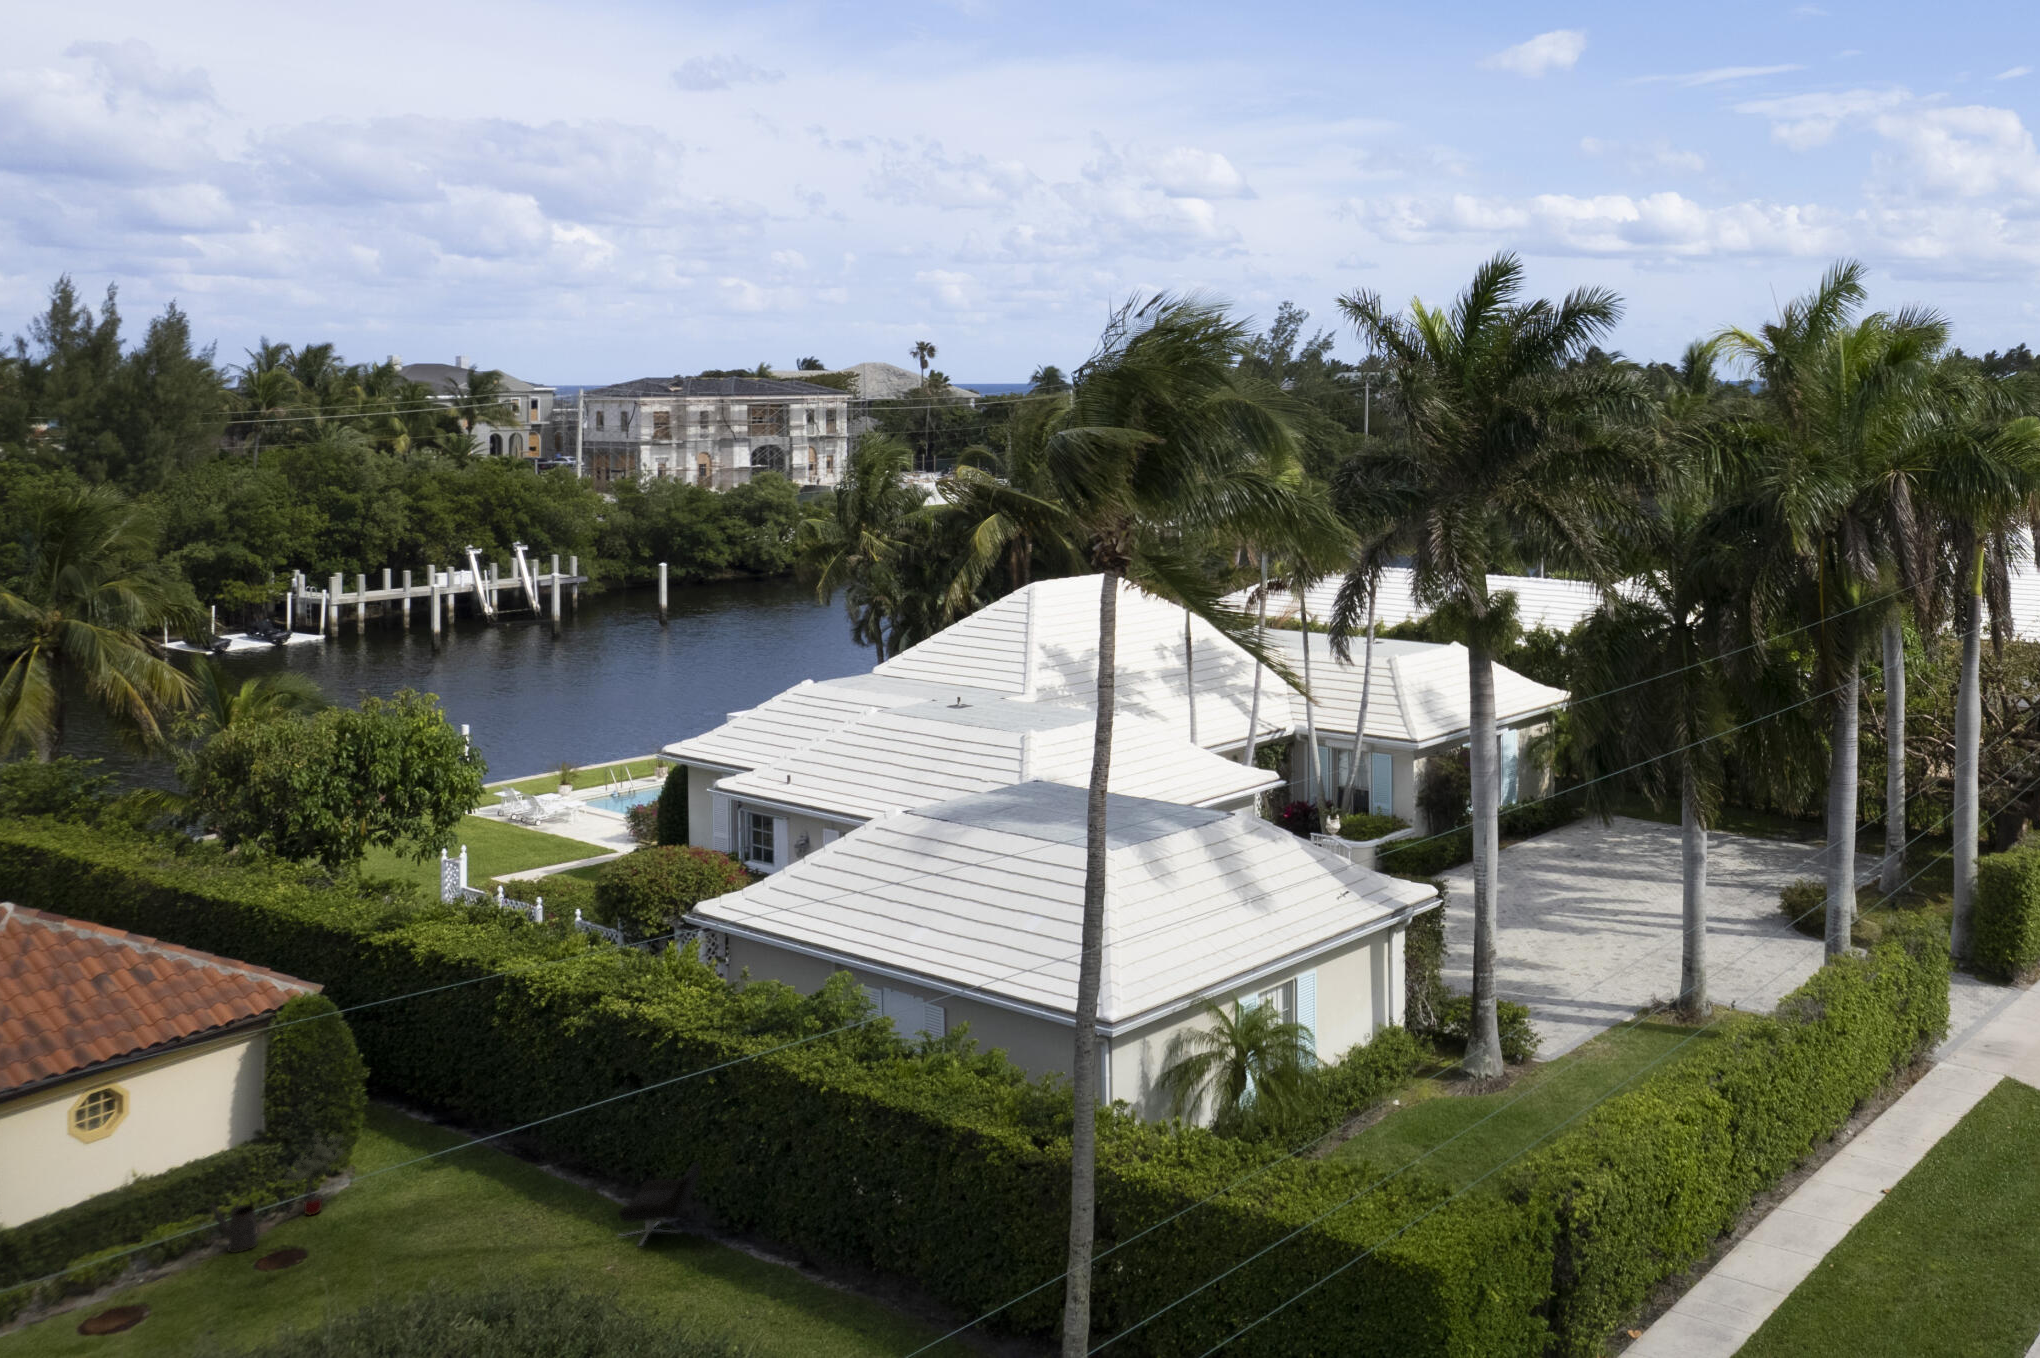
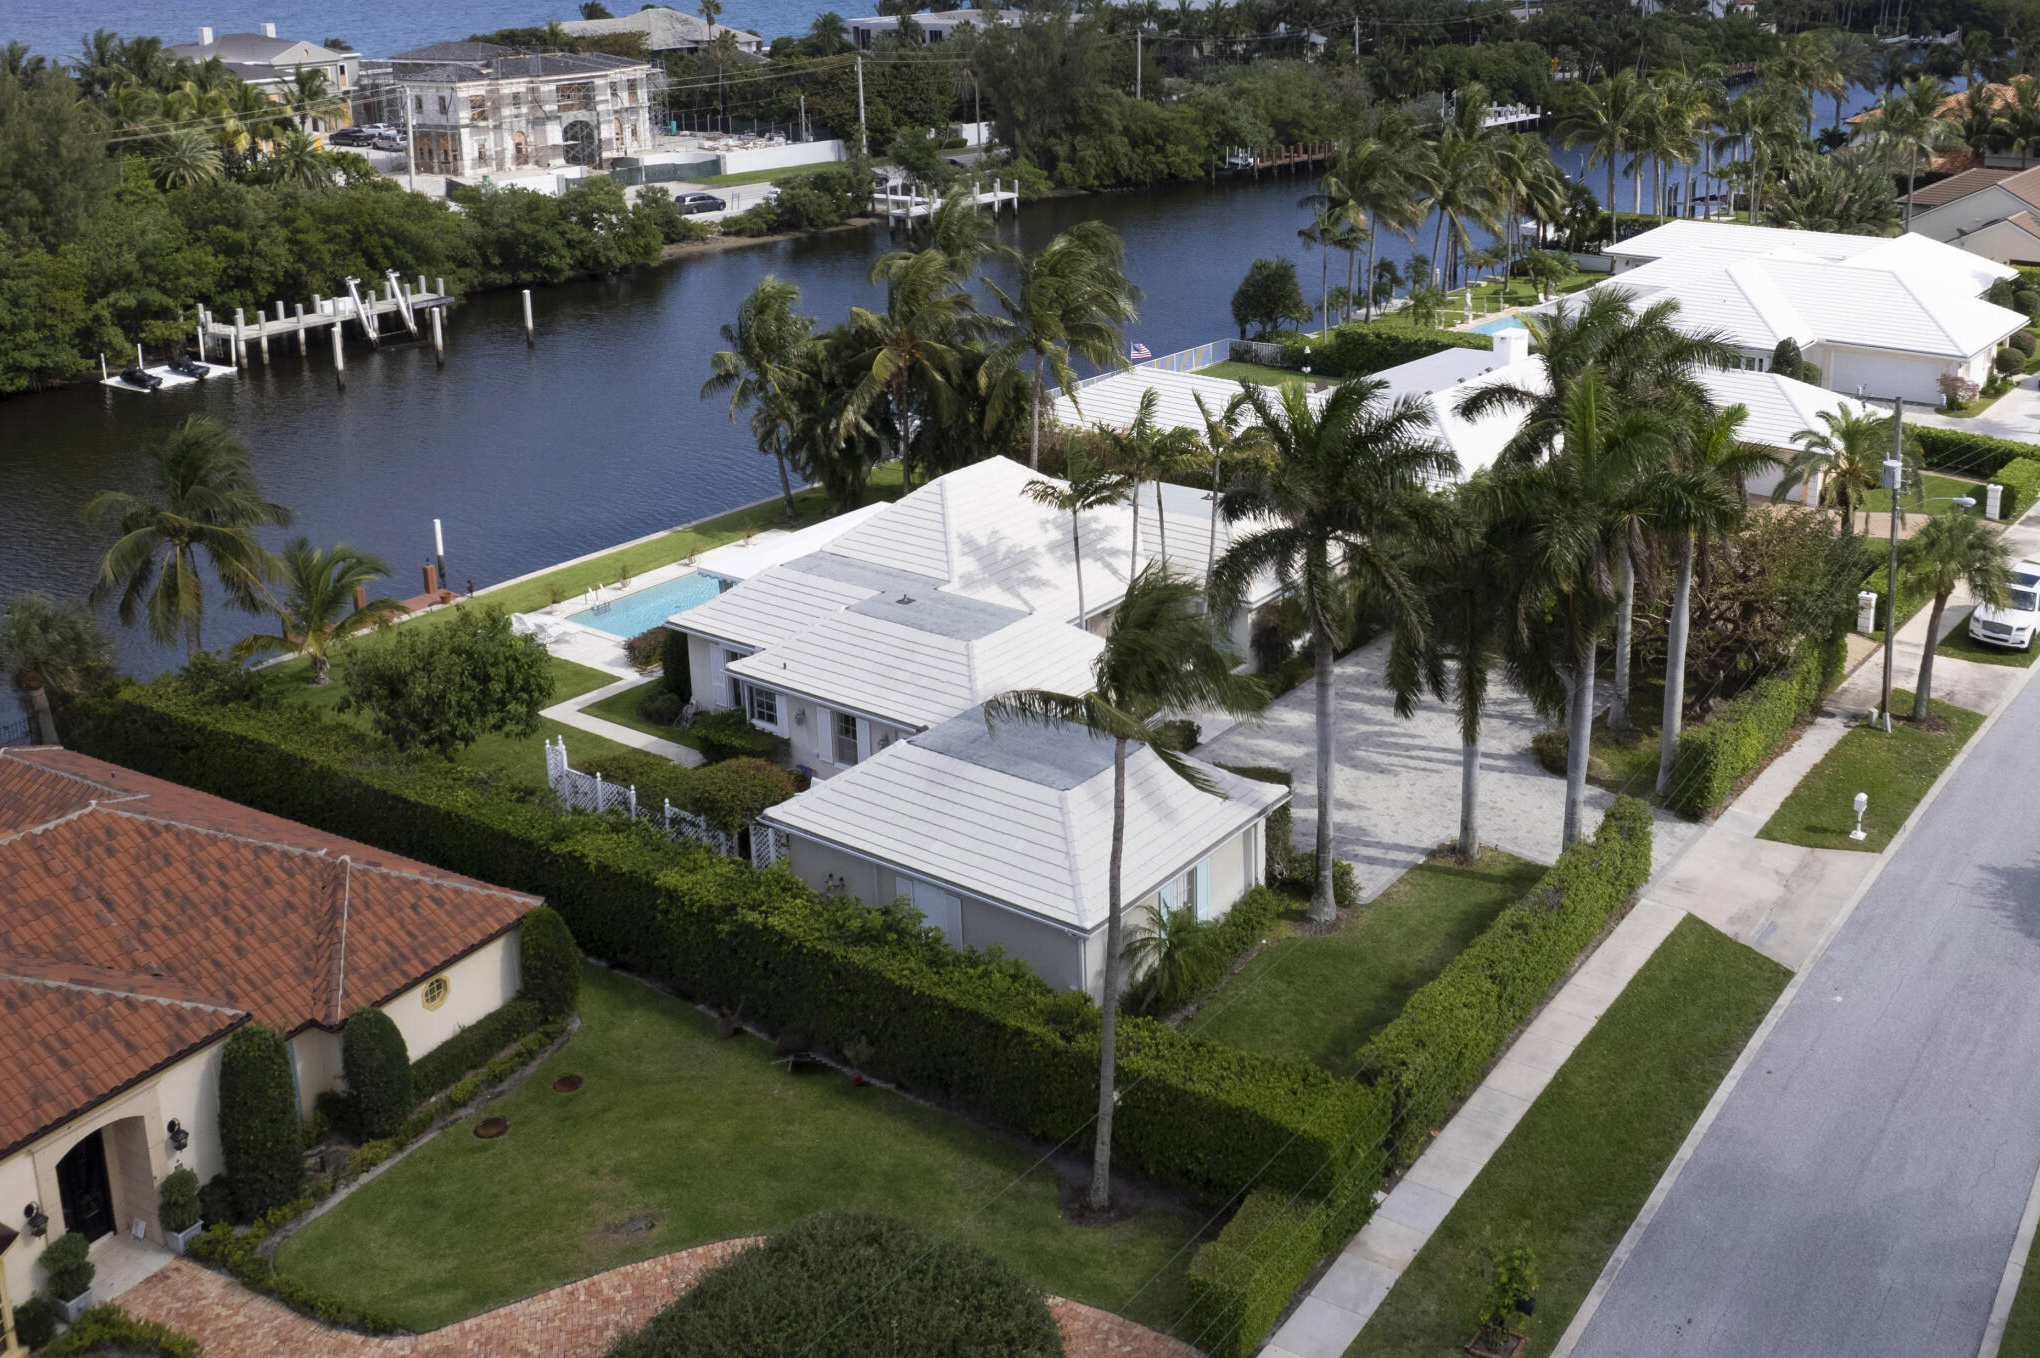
potted tree: present [285,1134,343,1215] -> present [844,1037,873,1085]
watering can: present [210,1199,260,1253] -> present [716,1001,743,1038]

